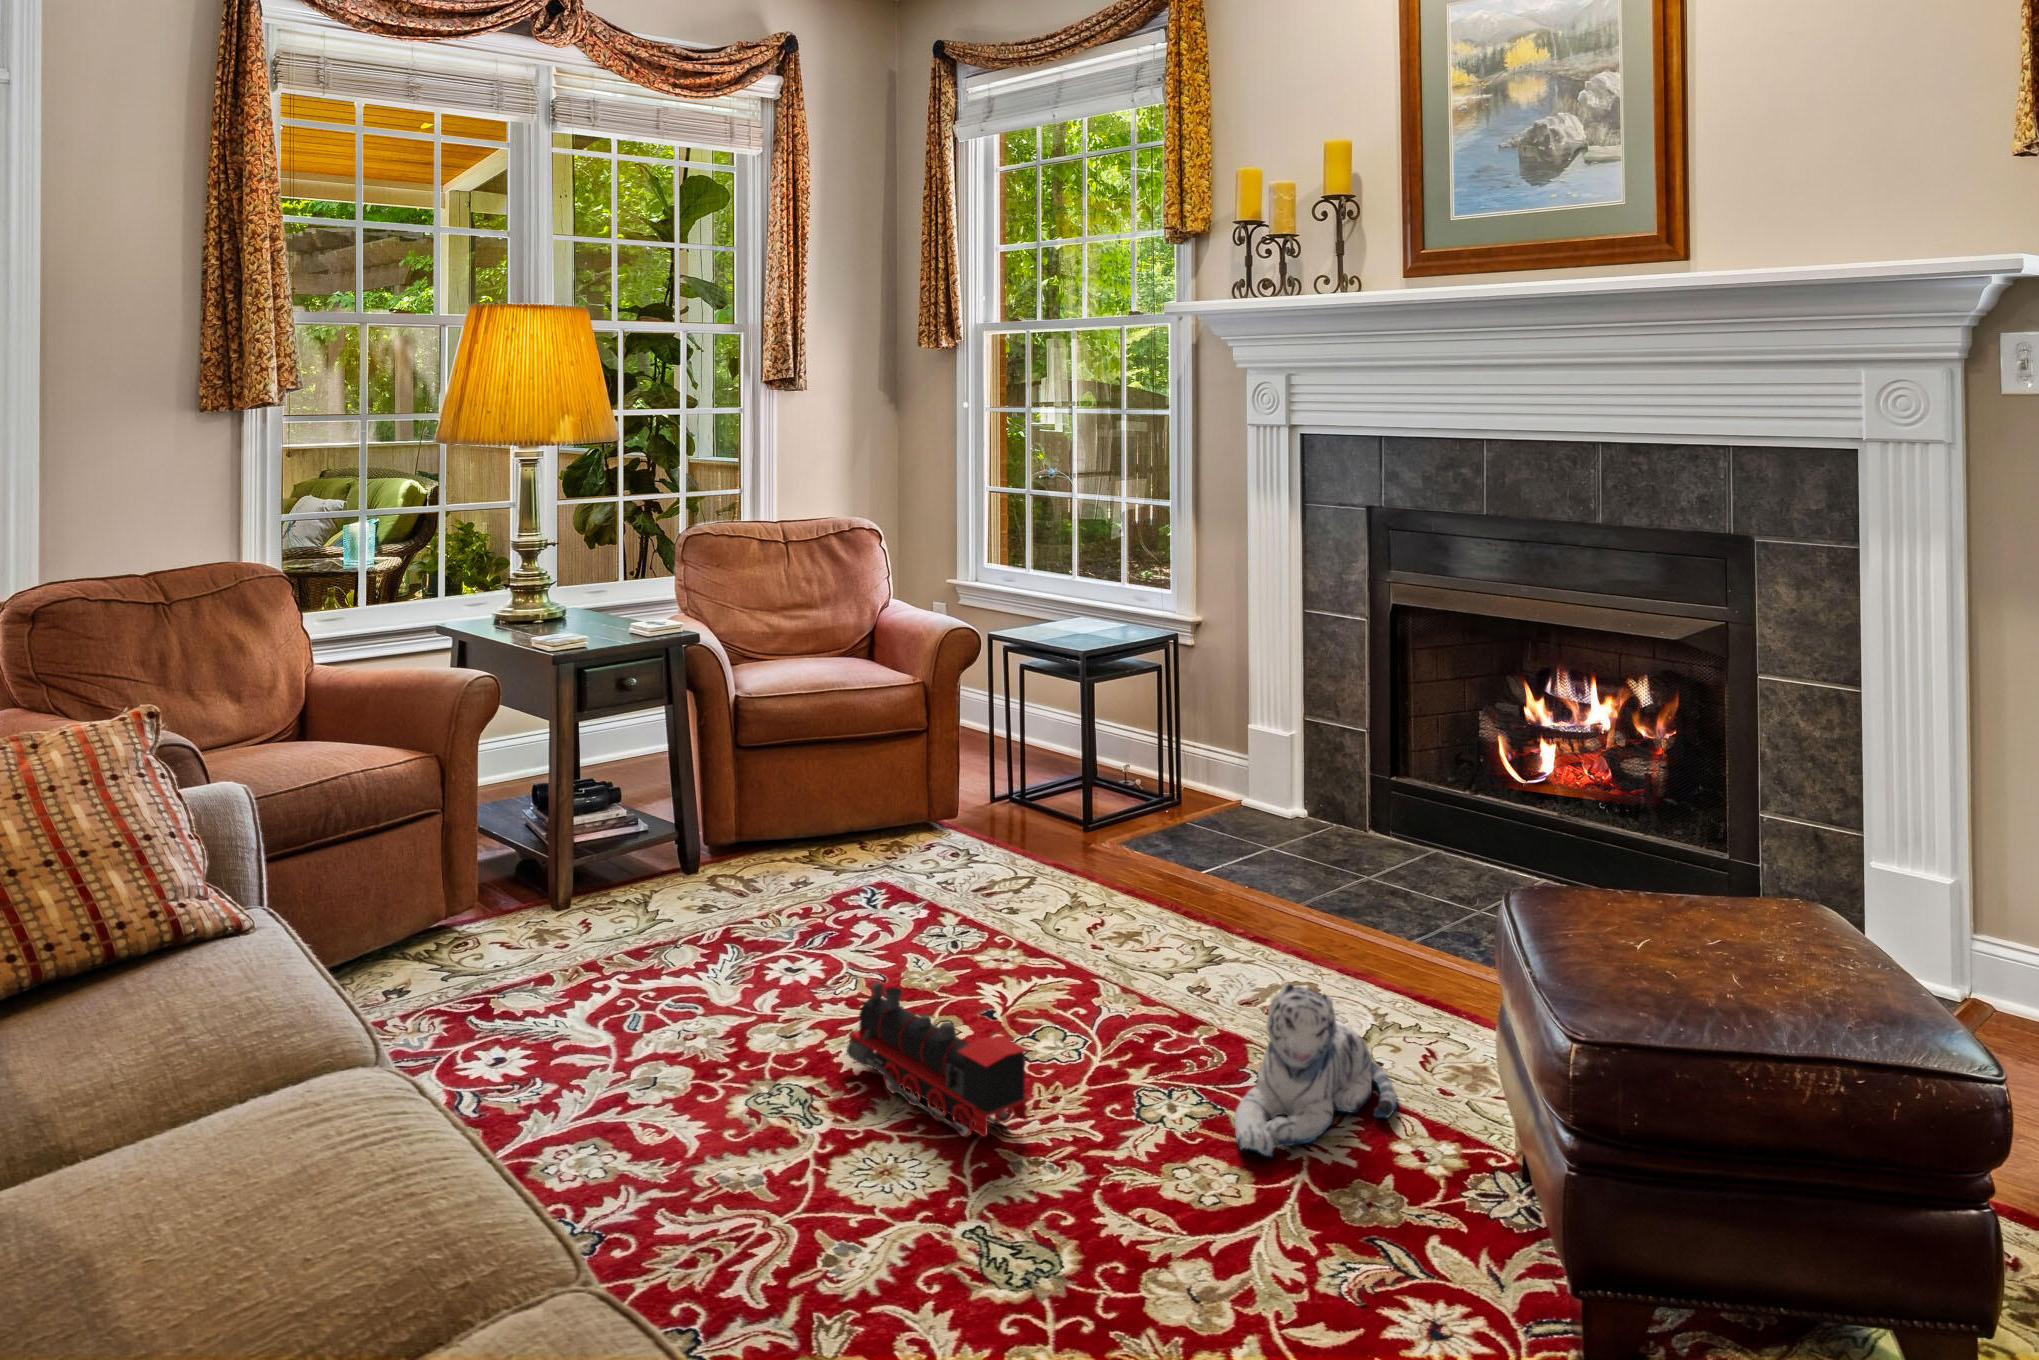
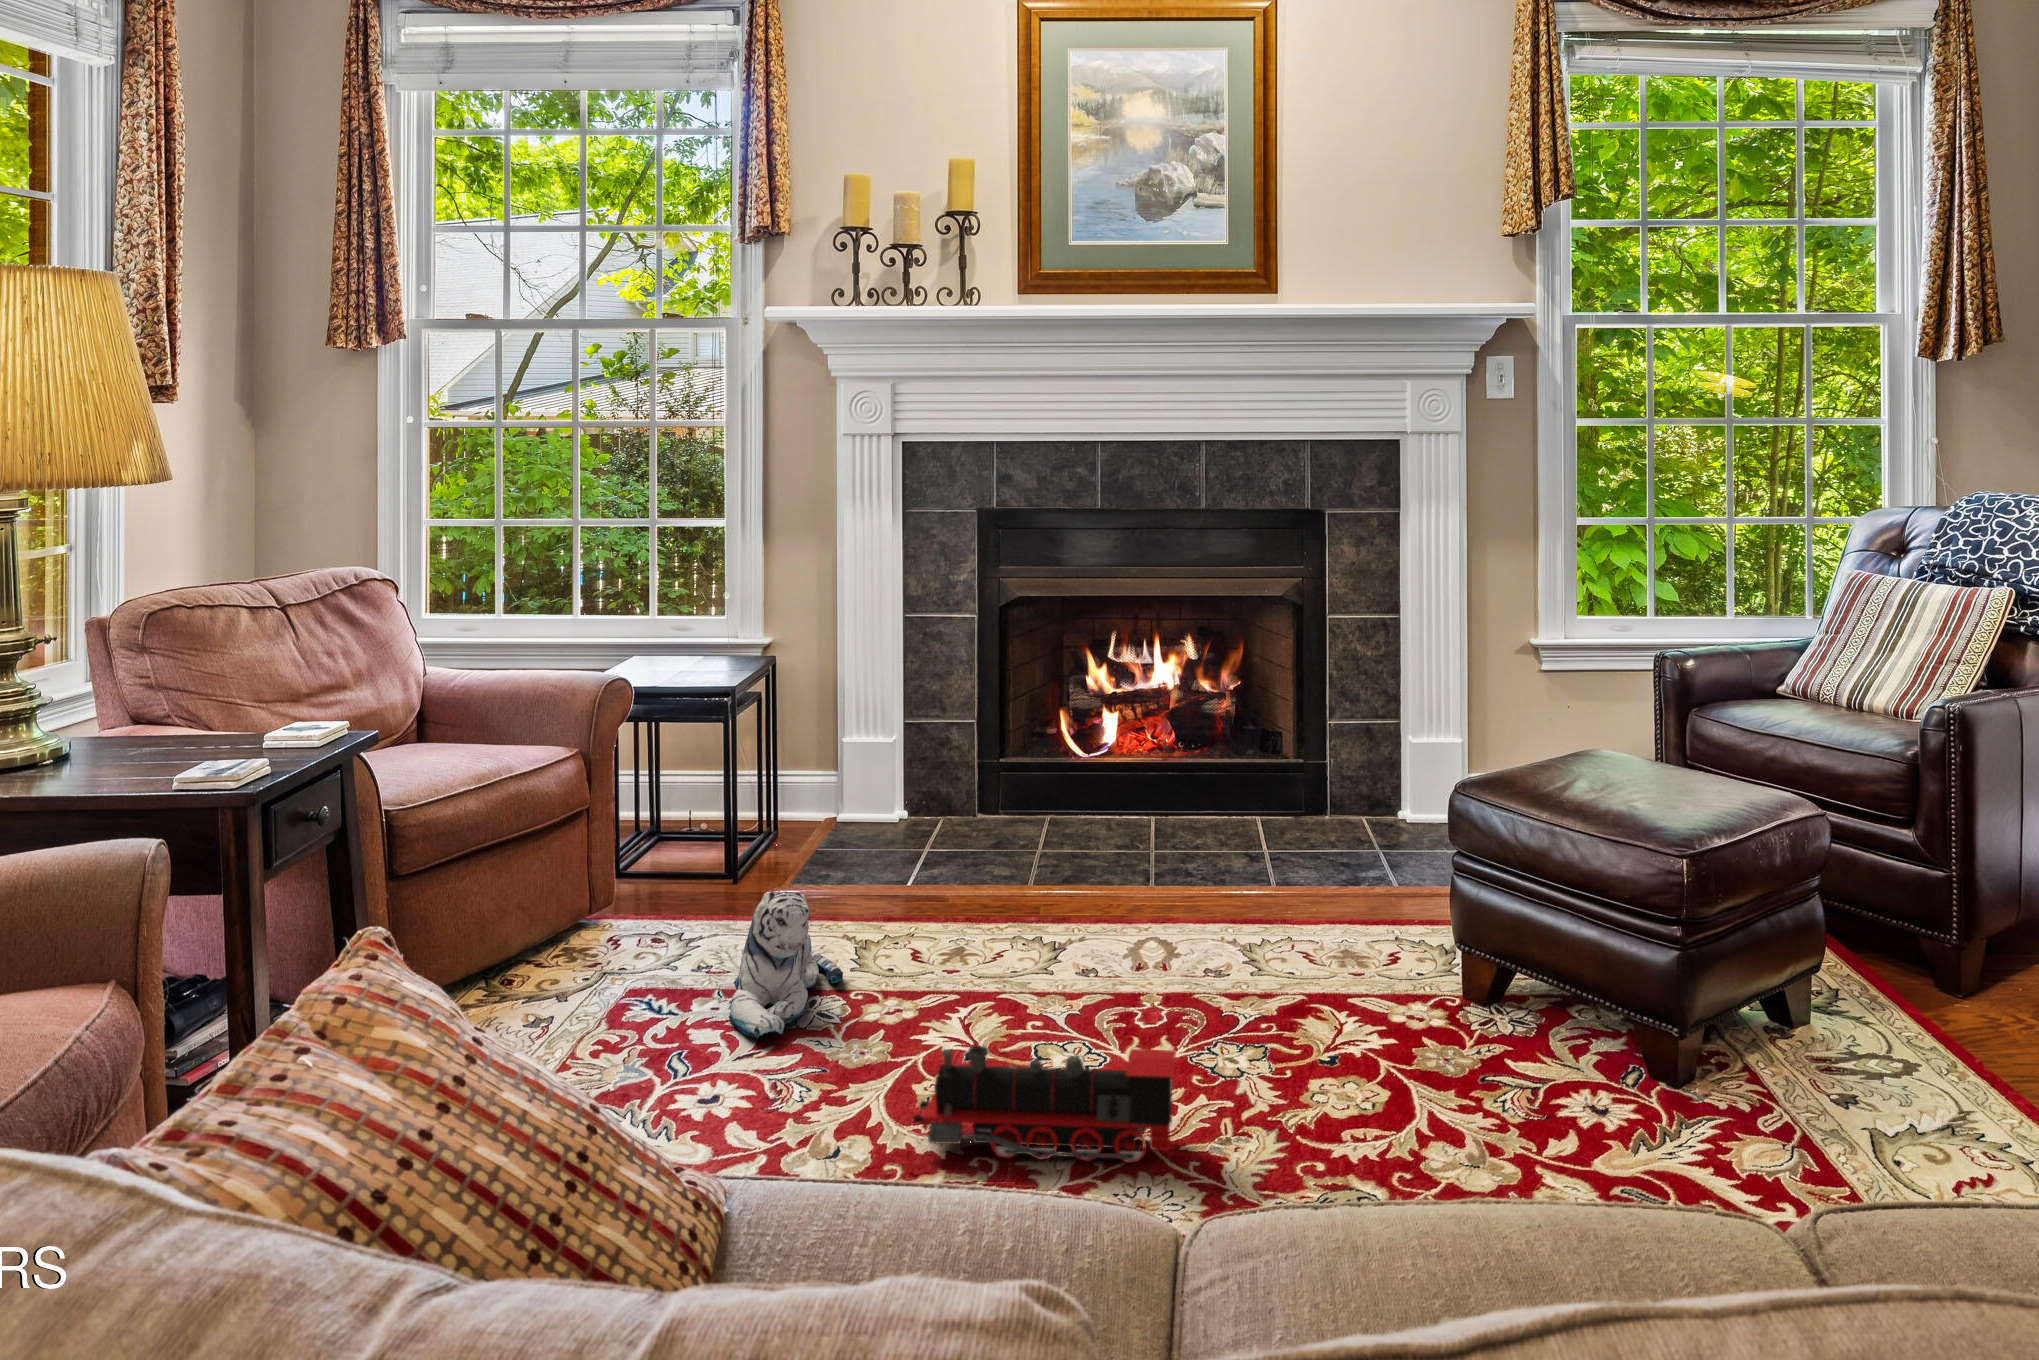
plush toy: present [1234,983,1397,1156] -> present [729,892,843,1039]

